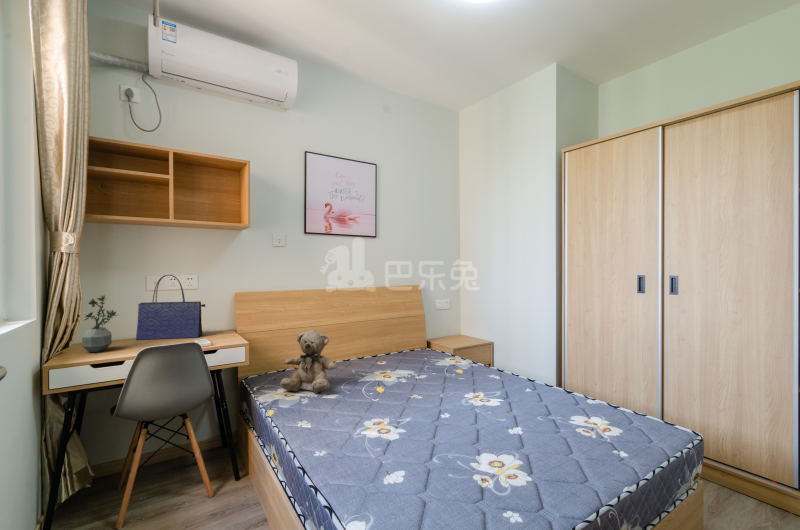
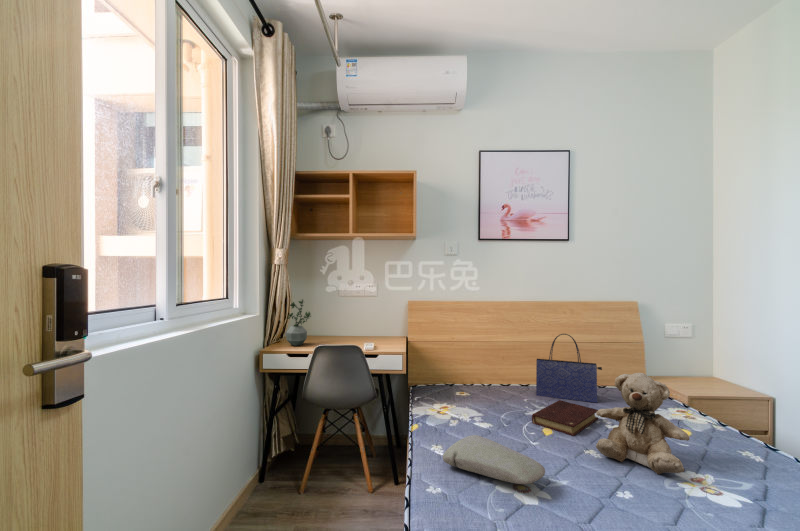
tote bag: present [136,275,205,340] -> present [536,334,602,403]
teddy bear: present [280,330,338,394] -> present [596,373,689,474]
book: none [366,364,408,389] -> present [532,400,598,436]
pillow: none [316,402,400,431] -> present [443,435,545,484]

